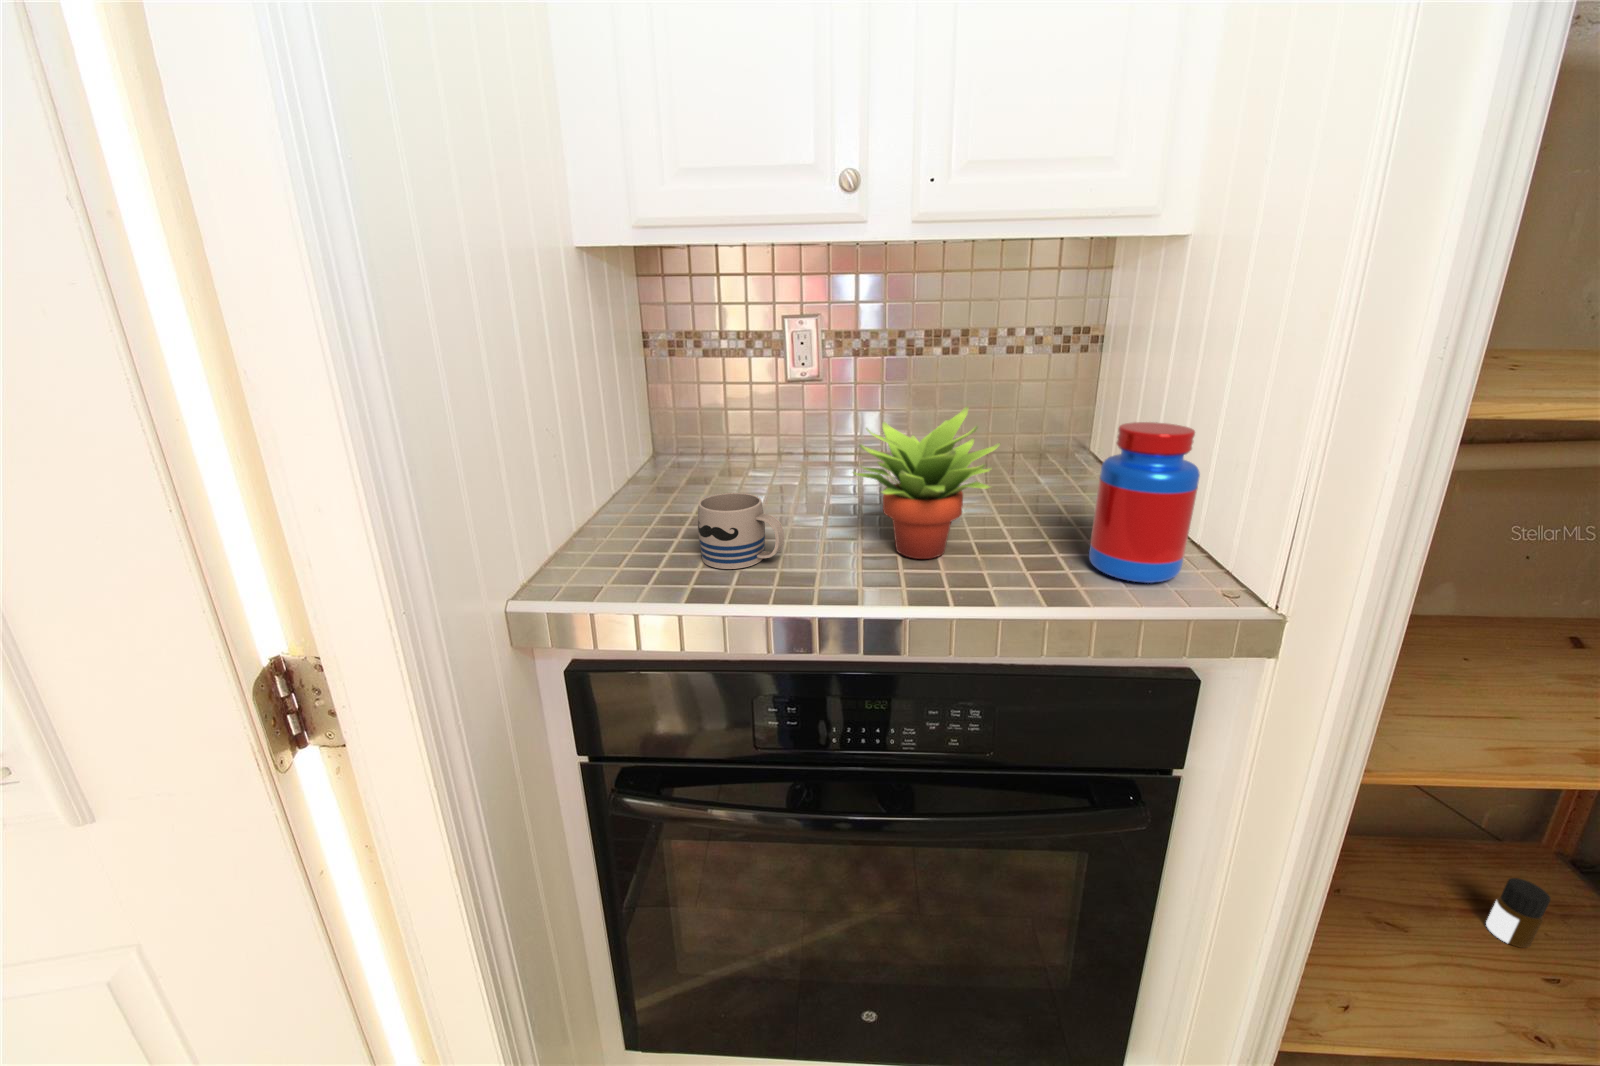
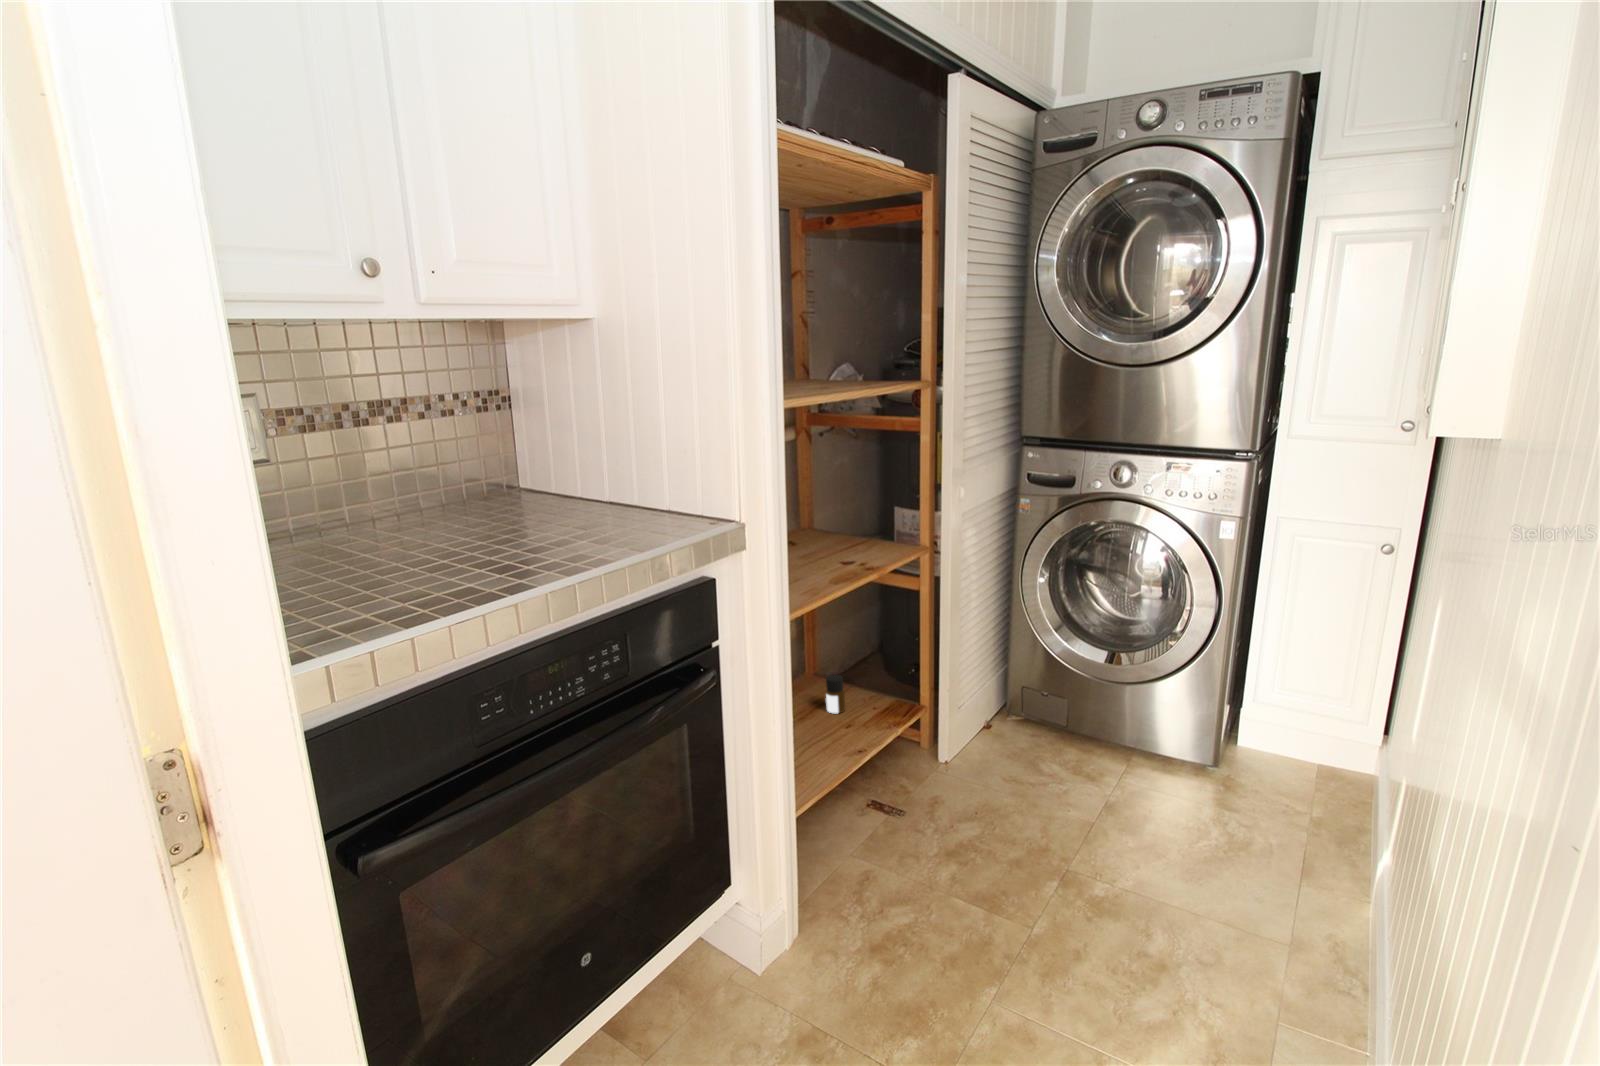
succulent plant: present [853,406,1000,559] -> none [441,444,564,565]
jar: present [1089,422,1200,583] -> none [609,435,671,536]
mug: present [698,493,784,569] -> none [324,546,421,616]

